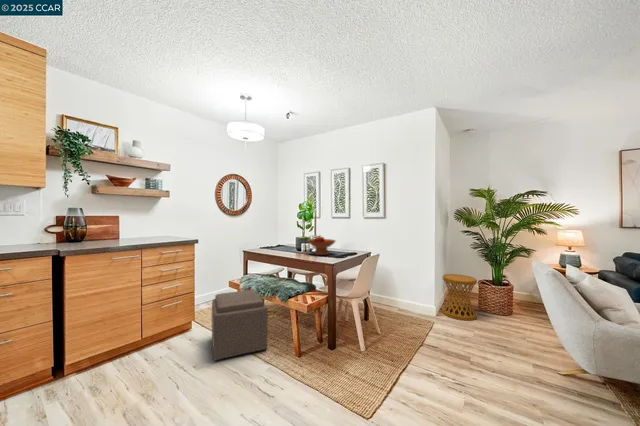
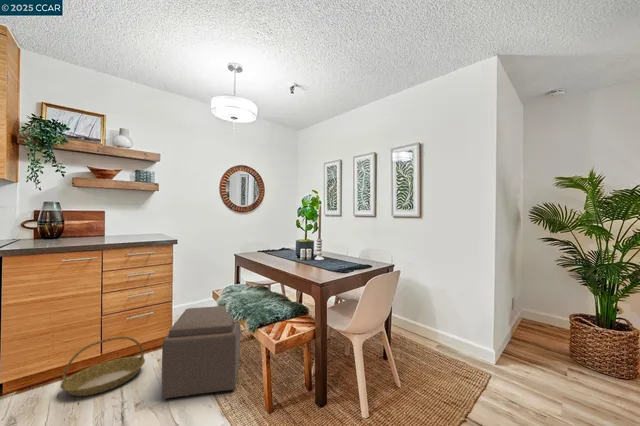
fruit bowl: present [308,236,335,255] -> none [305,239,343,266]
side table: present [442,274,477,320] -> none [507,302,567,379]
basket: none [122,320,184,368] -> present [61,336,145,396]

